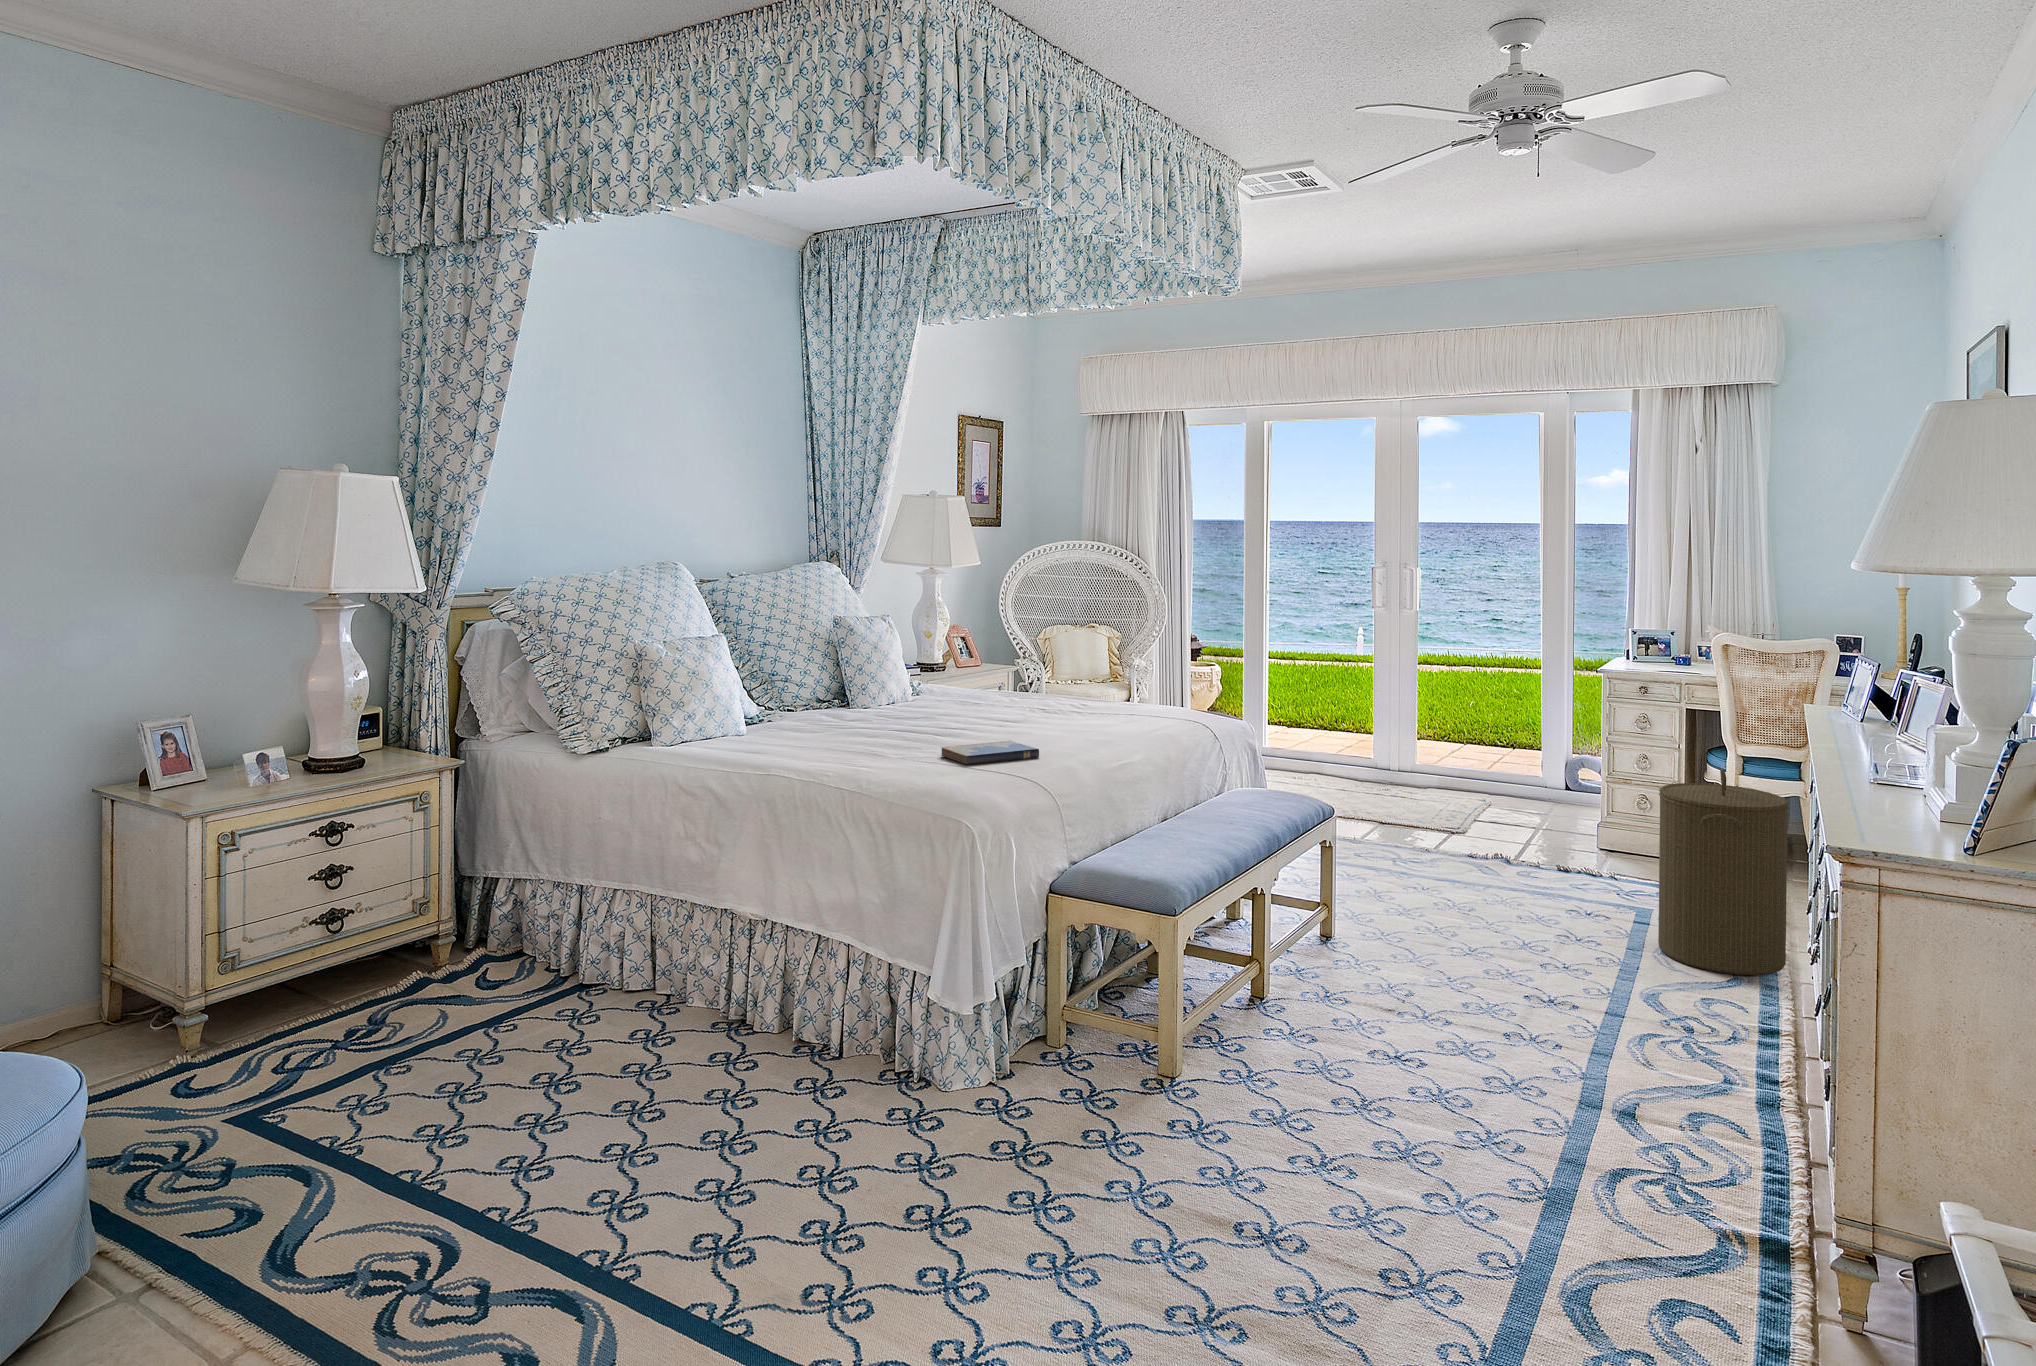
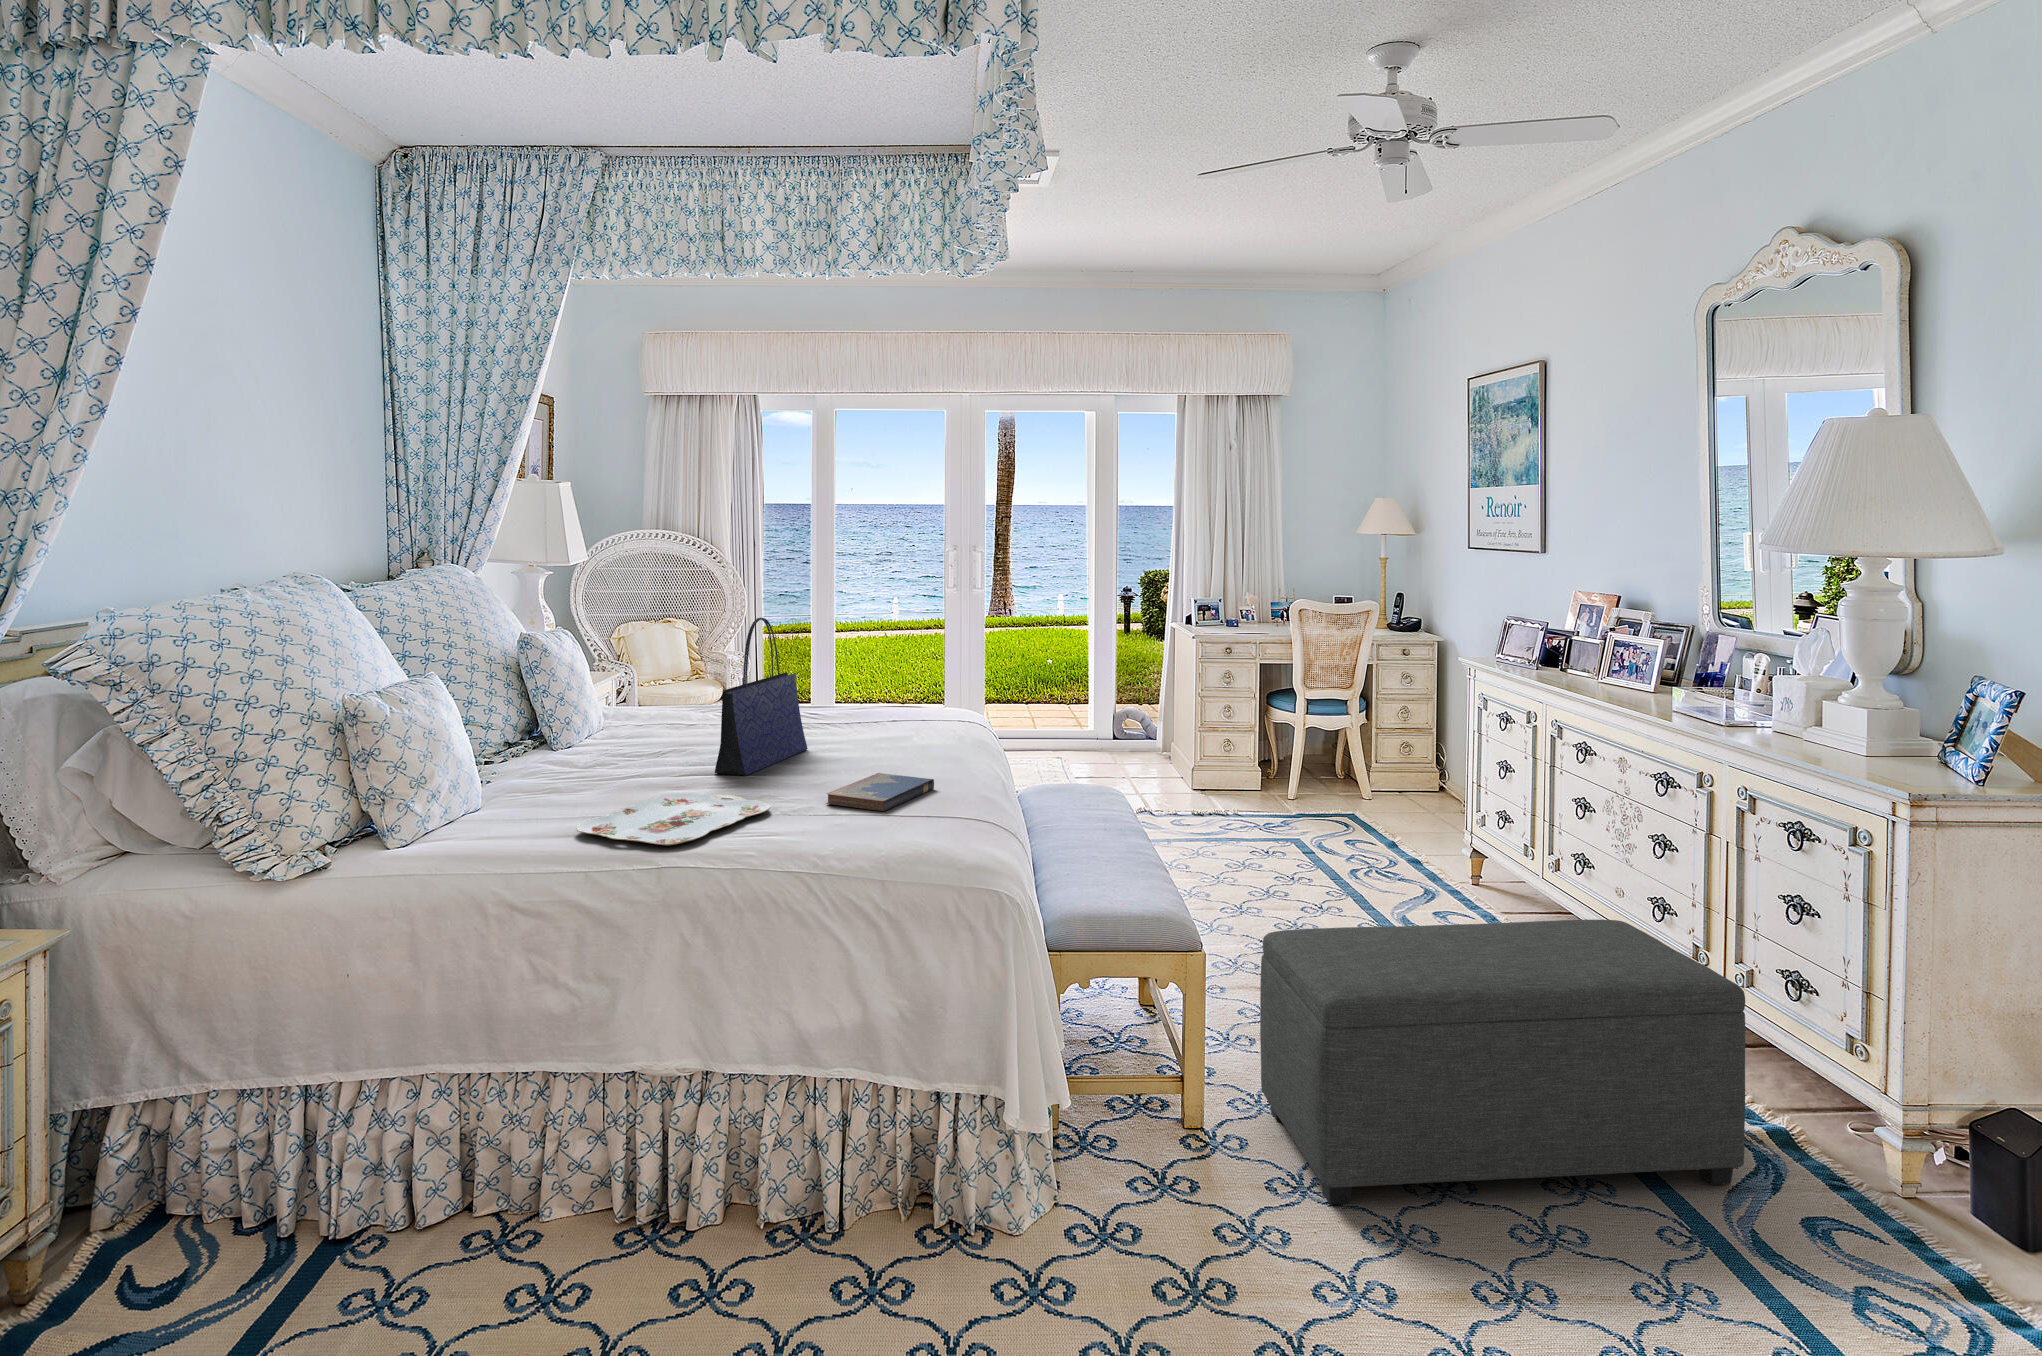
tote bag: none [917,608,1018,734] -> present [715,618,808,776]
serving tray: none [754,736,898,763] -> present [576,793,770,846]
laundry hamper: present [1658,768,1788,975] -> none [1337,712,1438,887]
ottoman: none [1205,922,1671,1269] -> present [1260,920,1745,1204]

